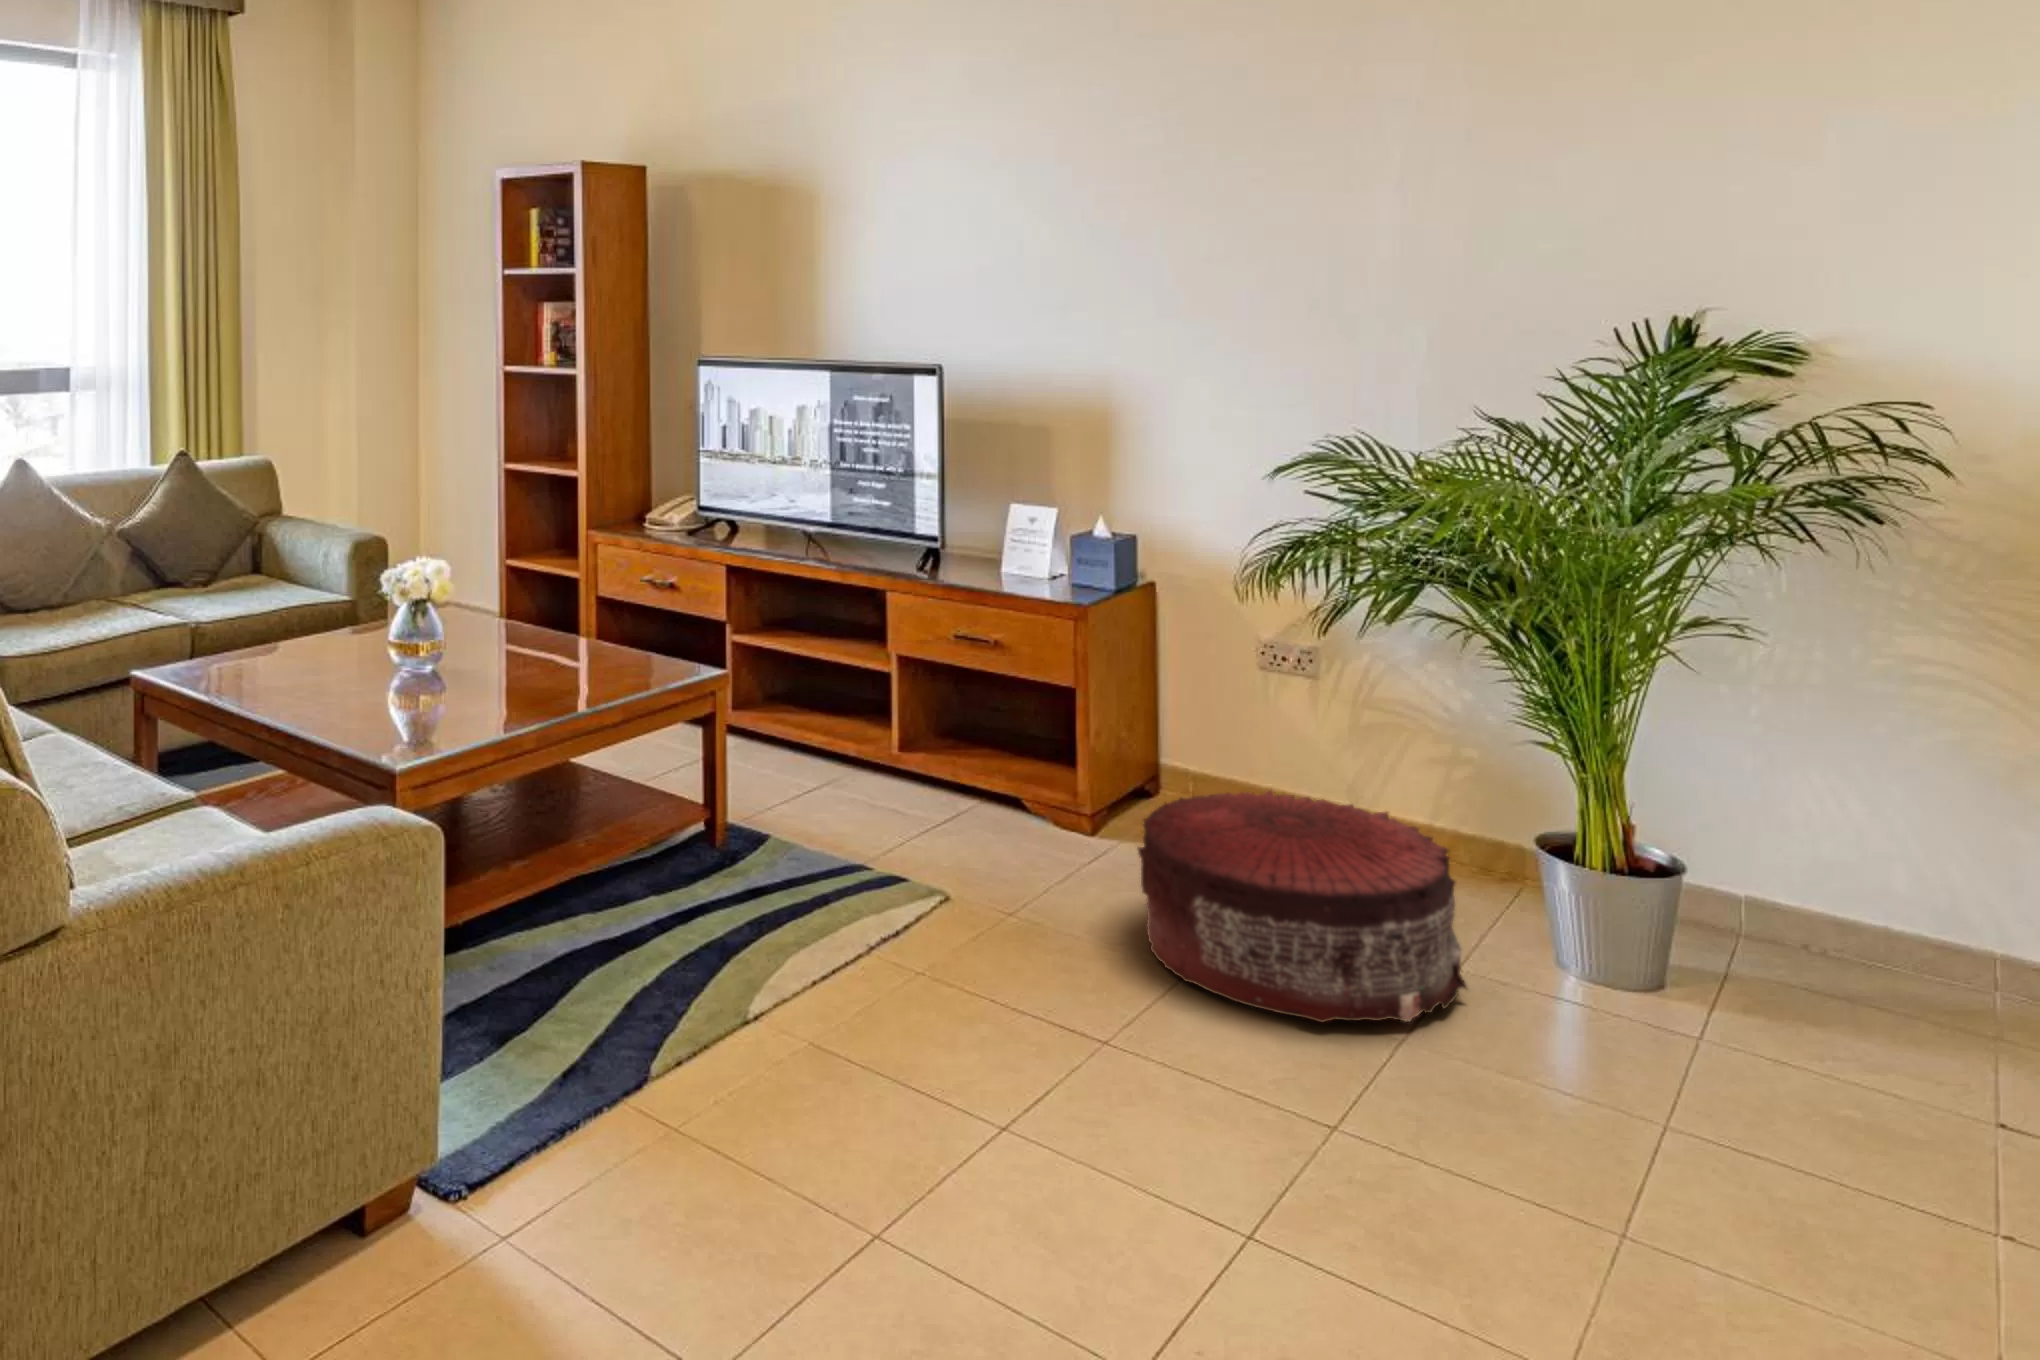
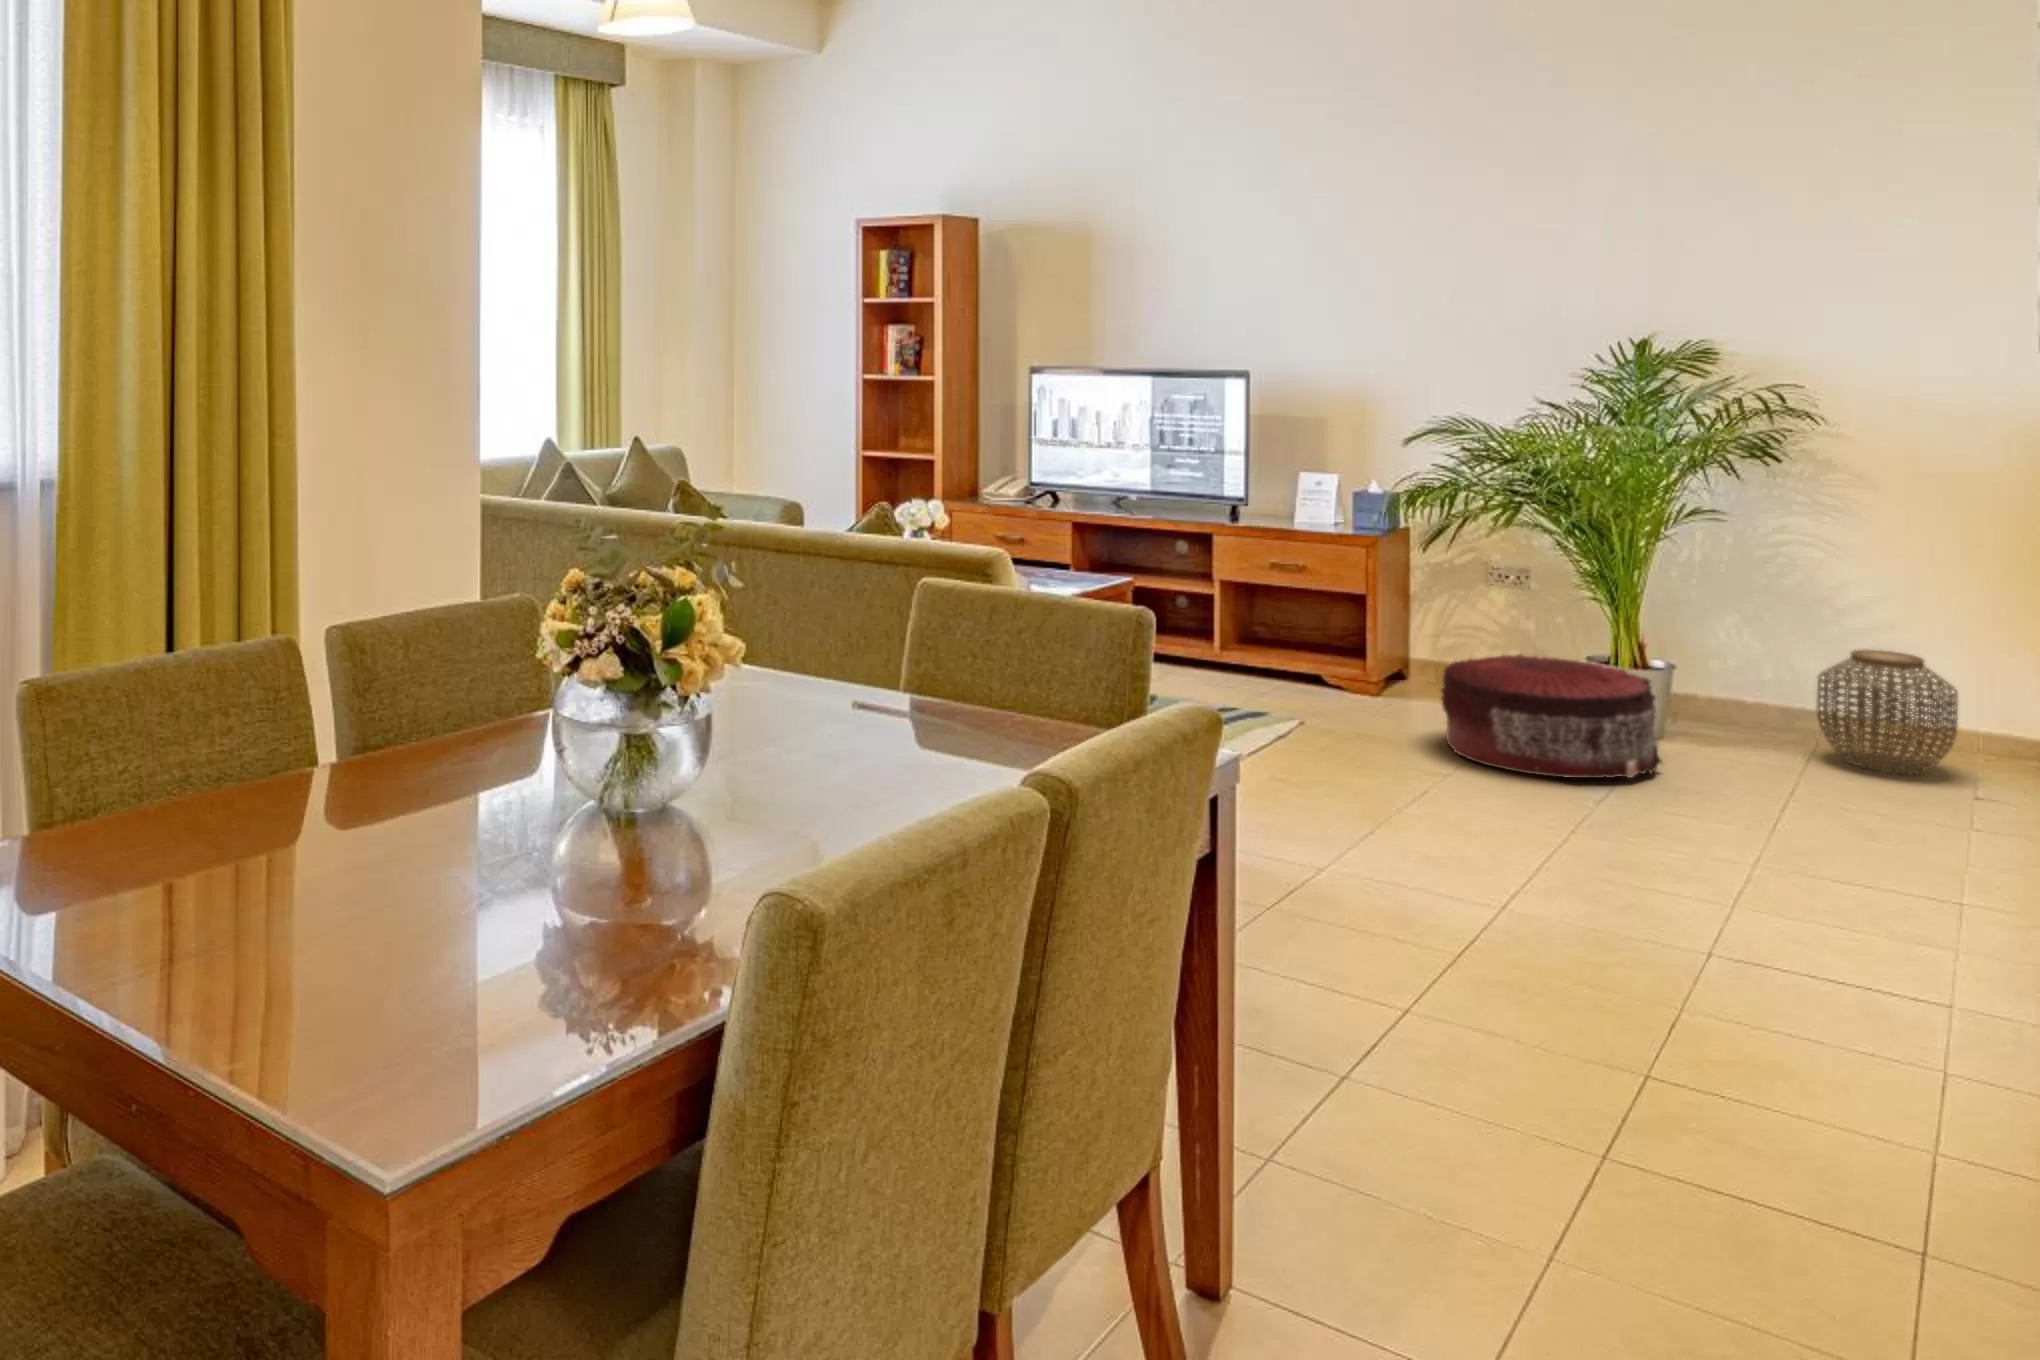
woven basket: none [1722,802,1951,1013] -> present [1817,650,1958,774]

